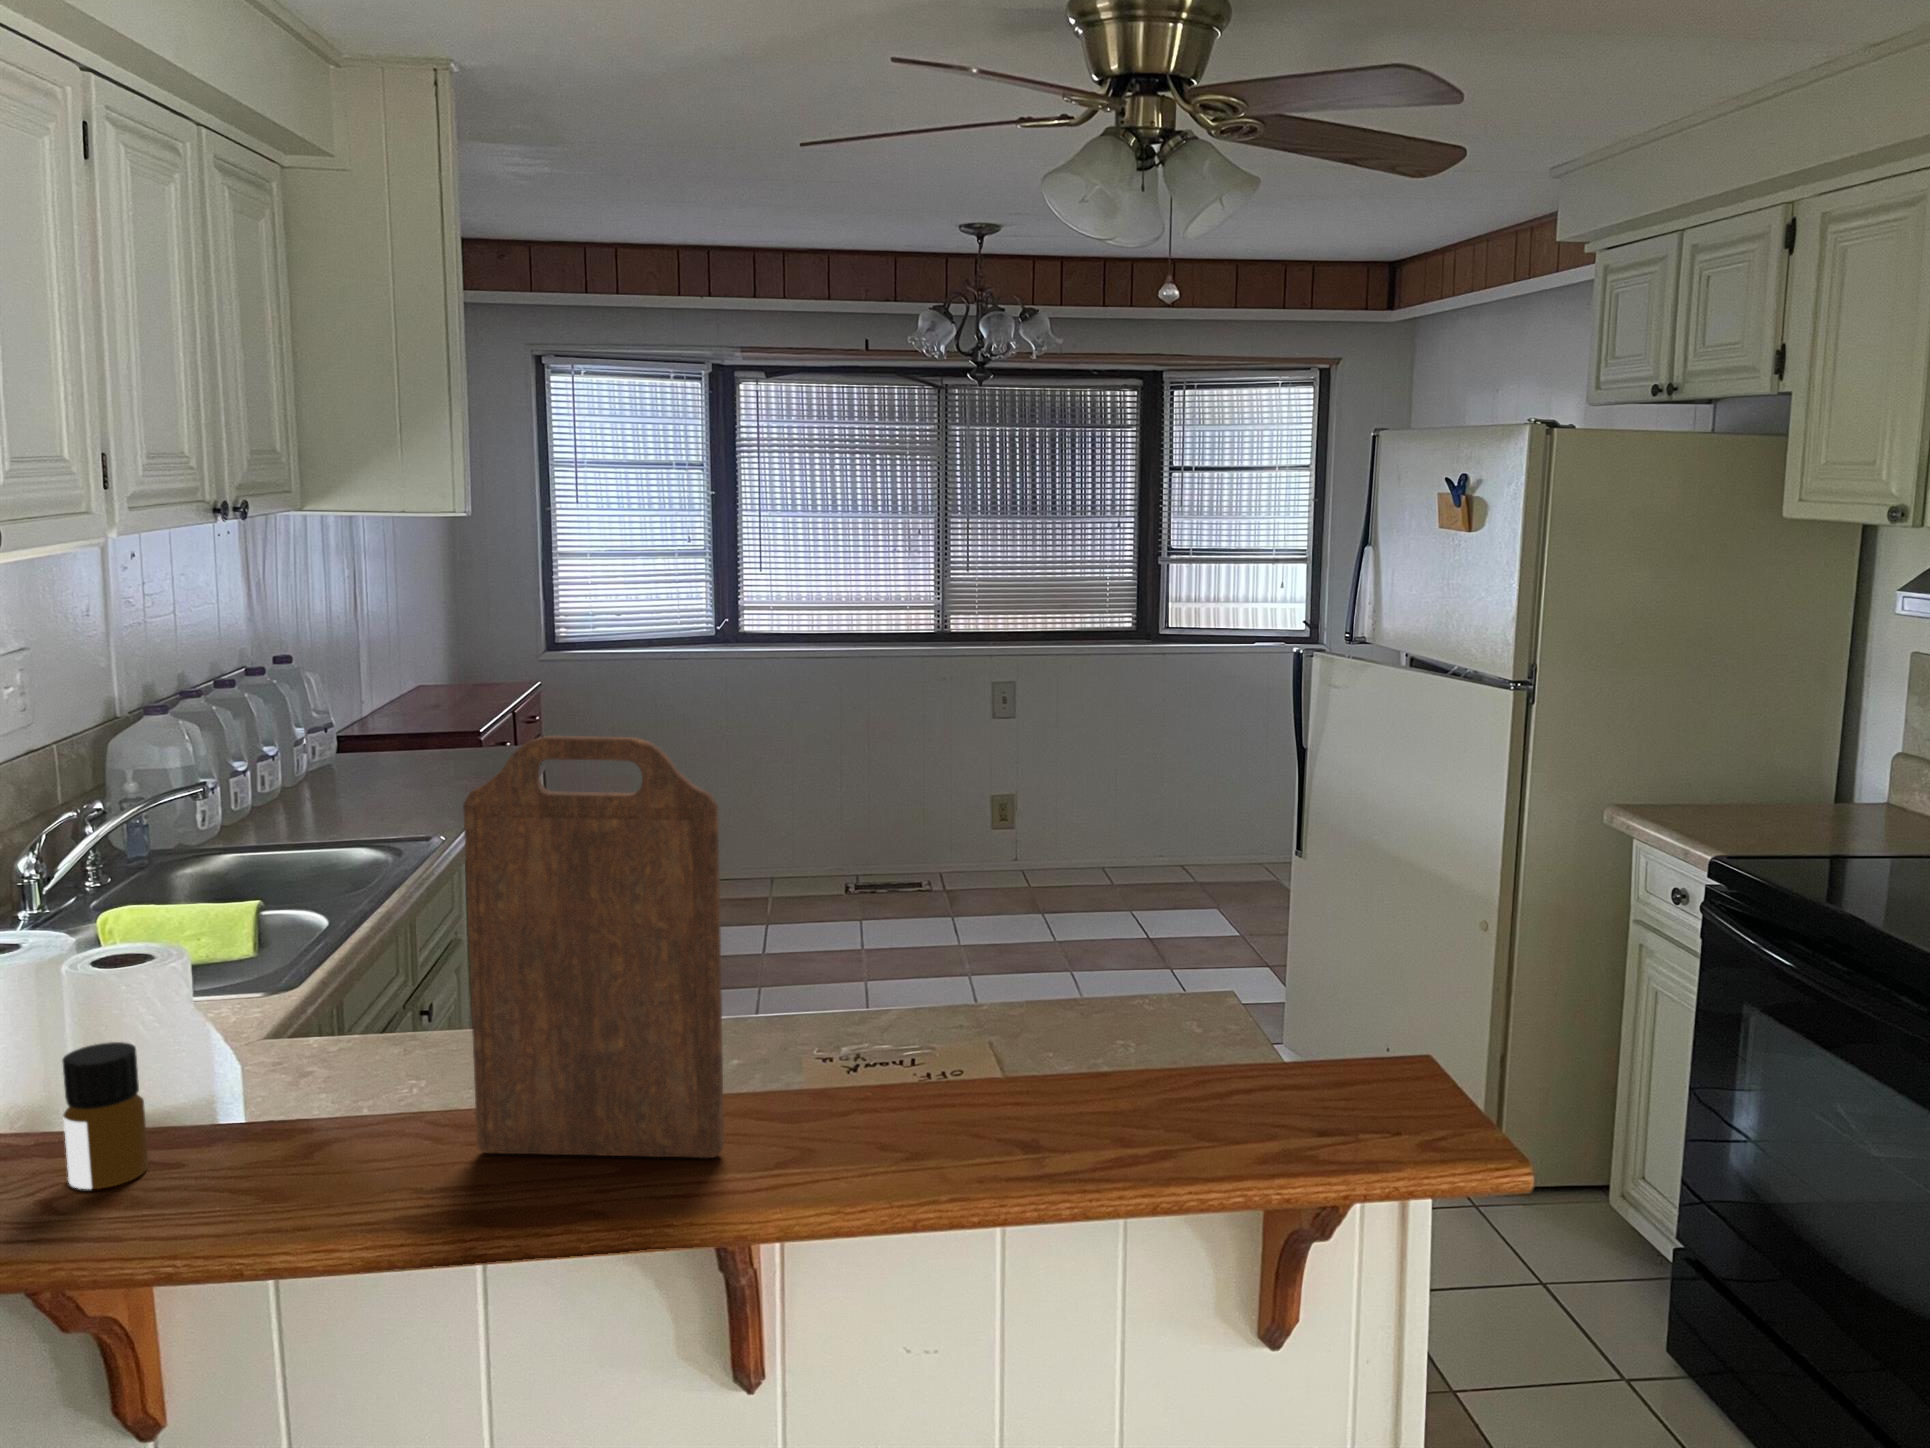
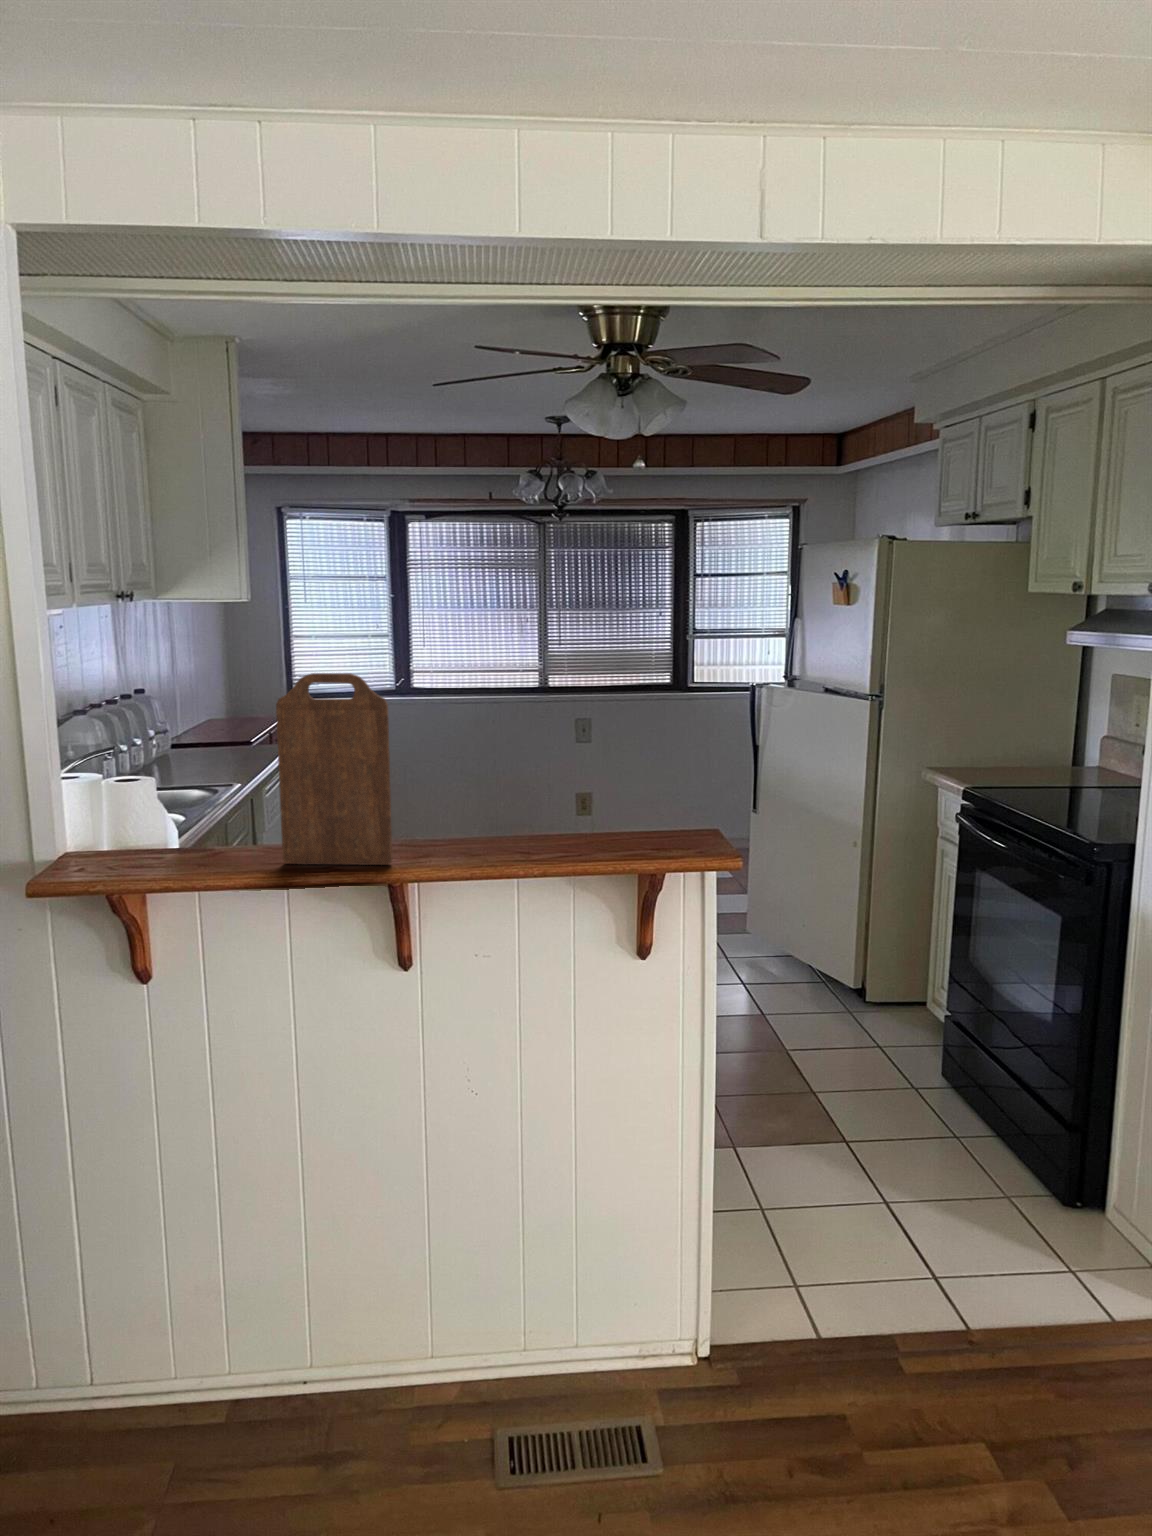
bottle: present [62,1042,149,1189] -> none [105,812,140,872]

